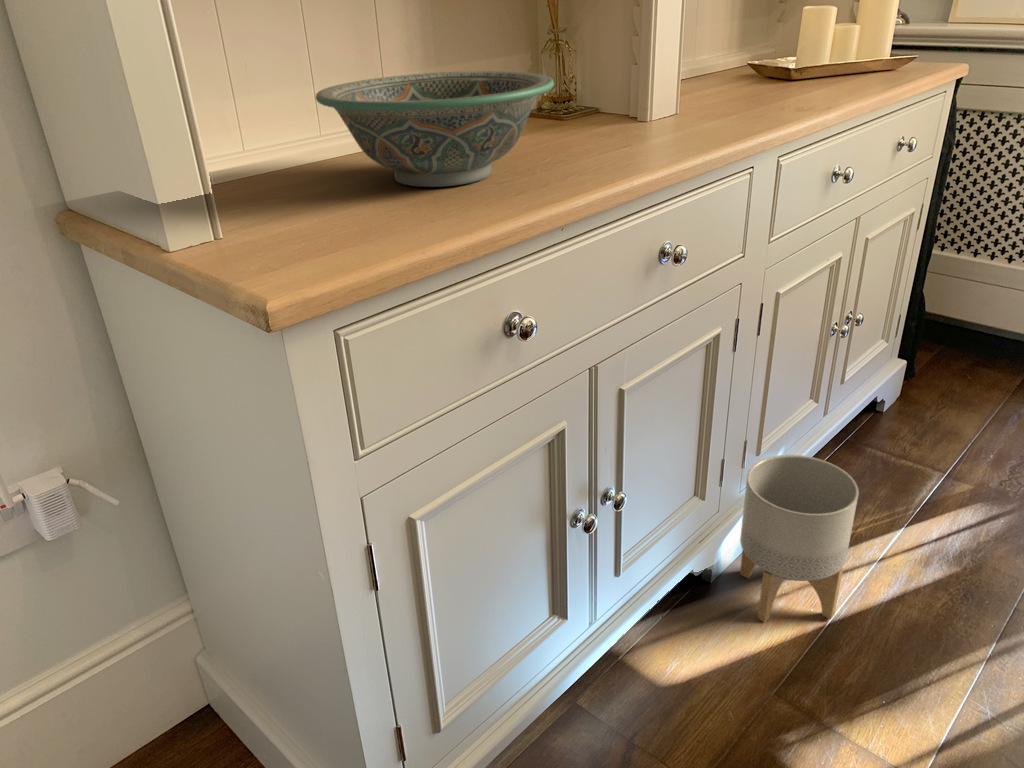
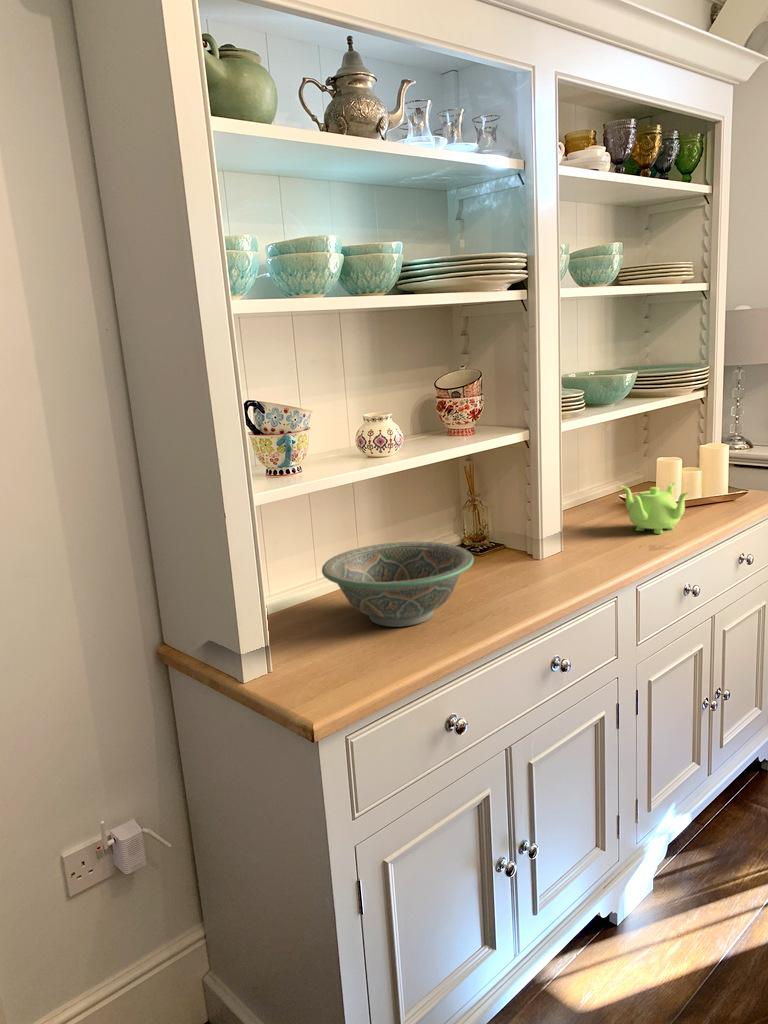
teapot: none [758,29,857,97] -> present [621,483,688,534]
planter: present [740,455,858,622] -> none [637,812,727,961]

